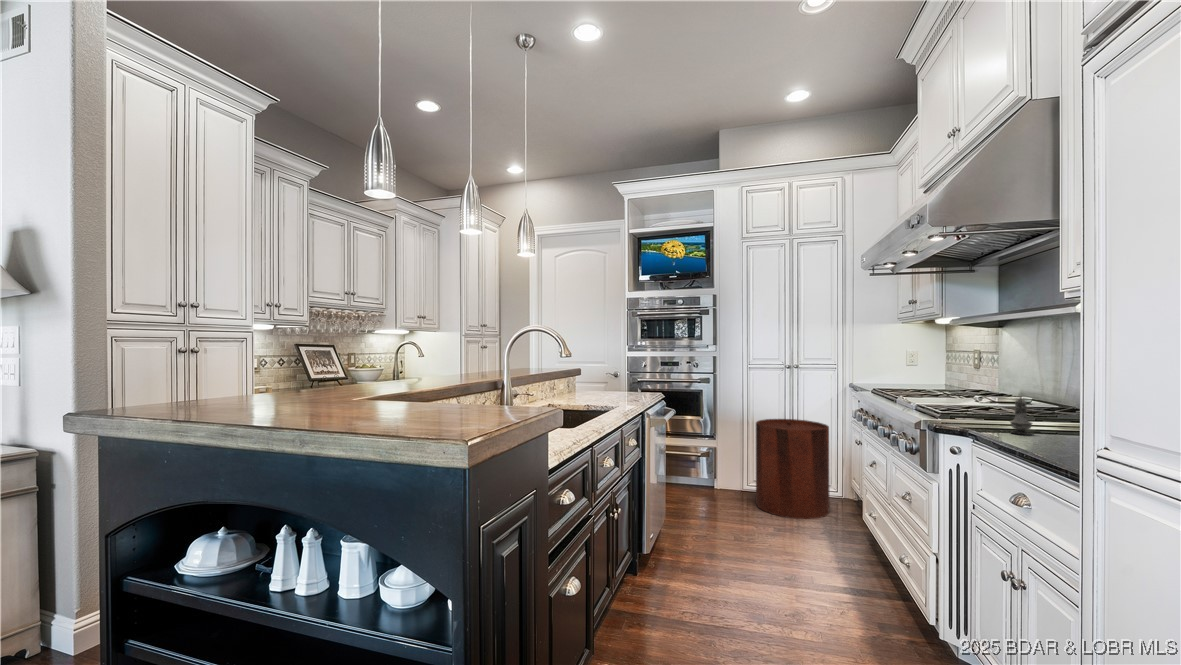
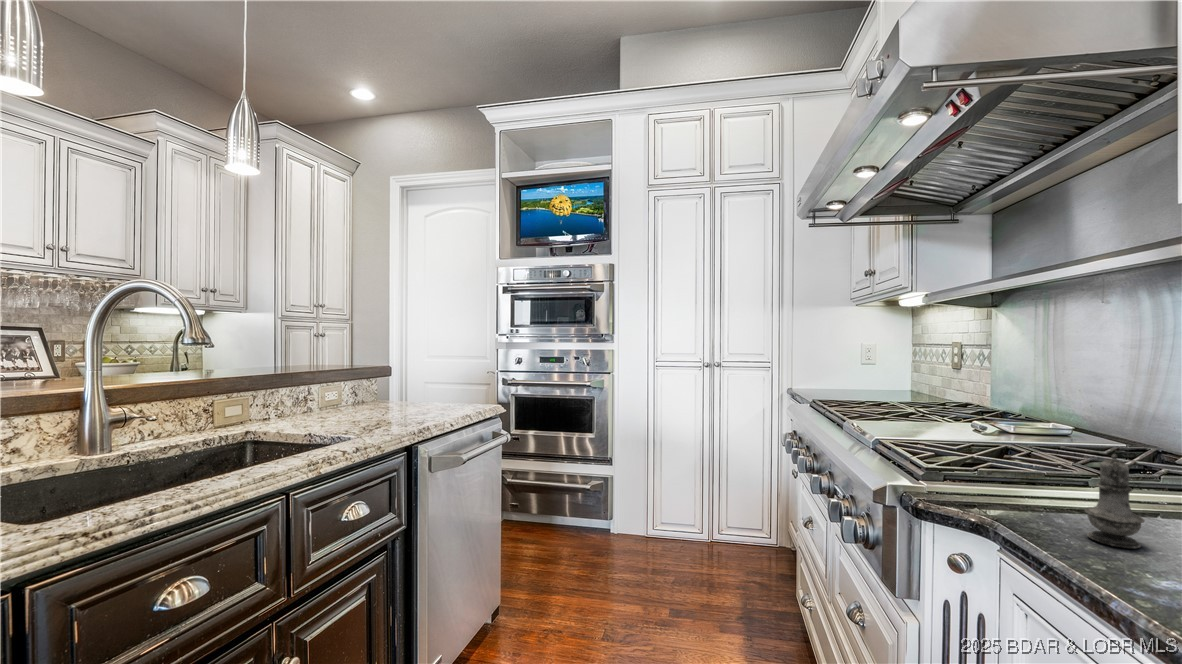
trash can: present [756,419,830,519] -> none [656,437,755,585]

